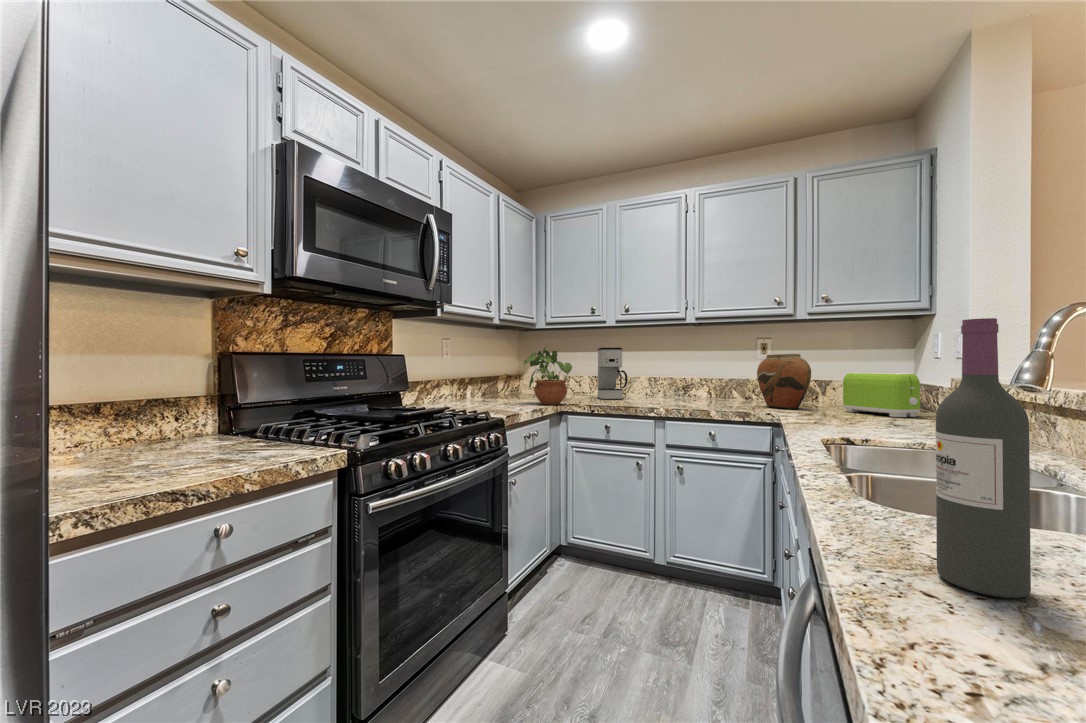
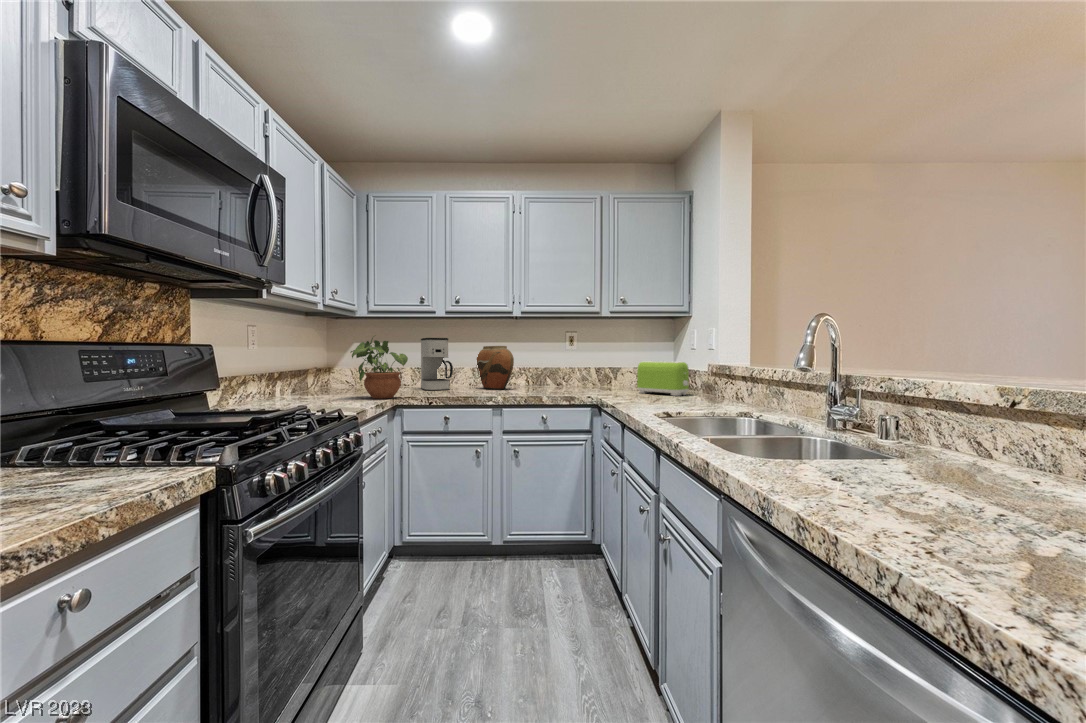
wine bottle: present [936,318,1031,598] -> none [819,334,870,503]
vase: present [757,354,811,409] -> present [477,346,514,389]

